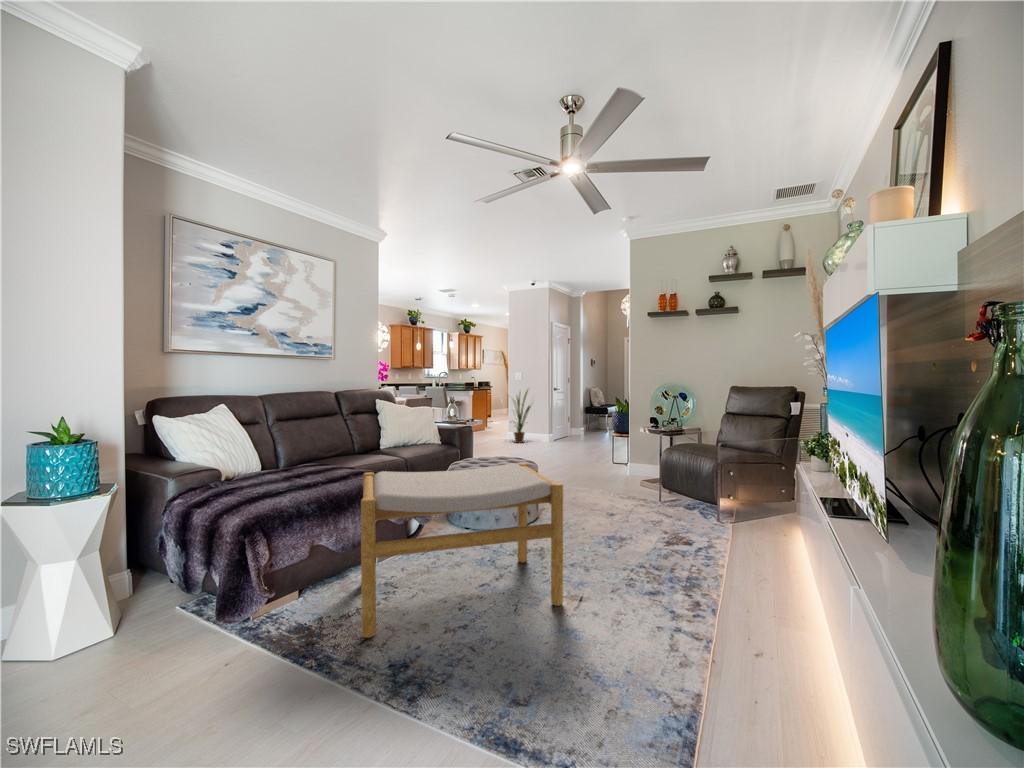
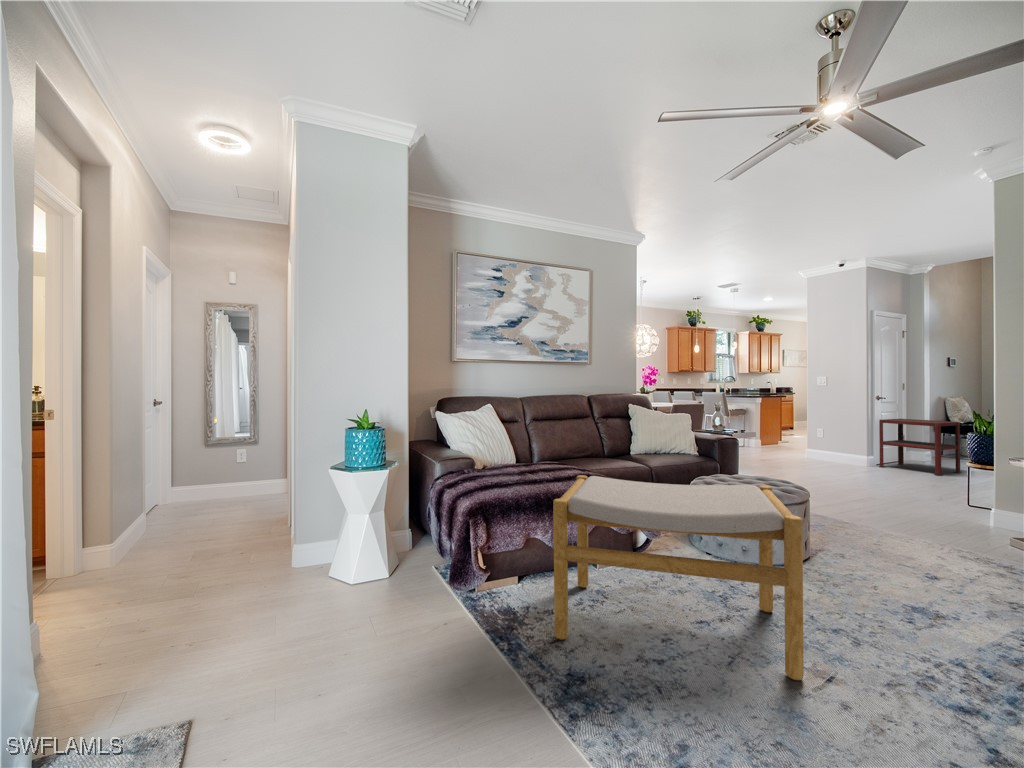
house plant: present [513,389,531,443] -> none [808,394,852,465]
side table: none [551,405,596,444] -> present [879,419,961,476]

